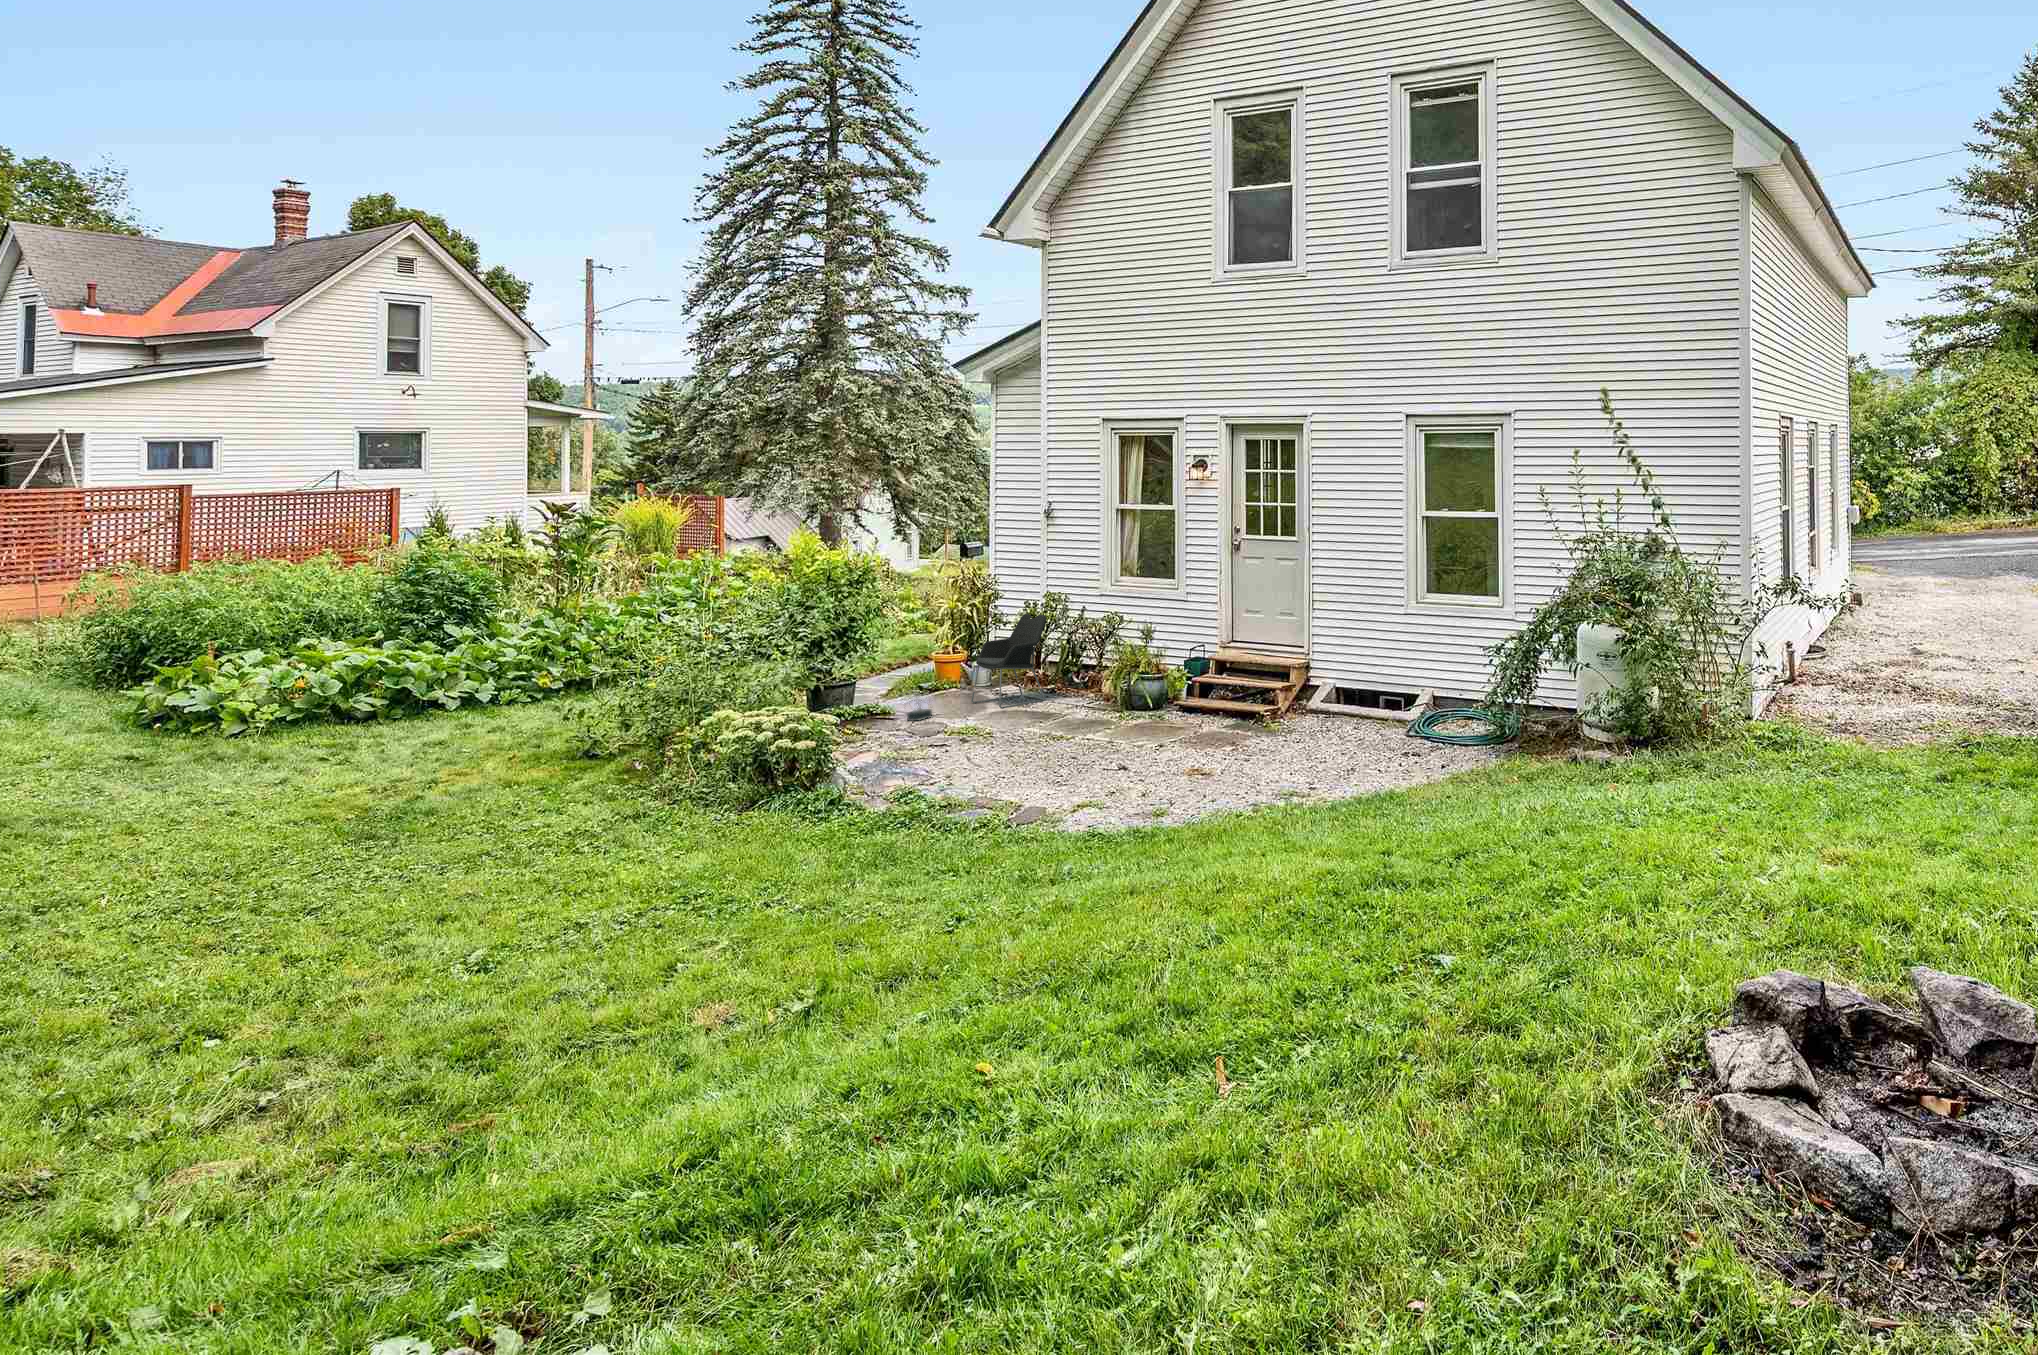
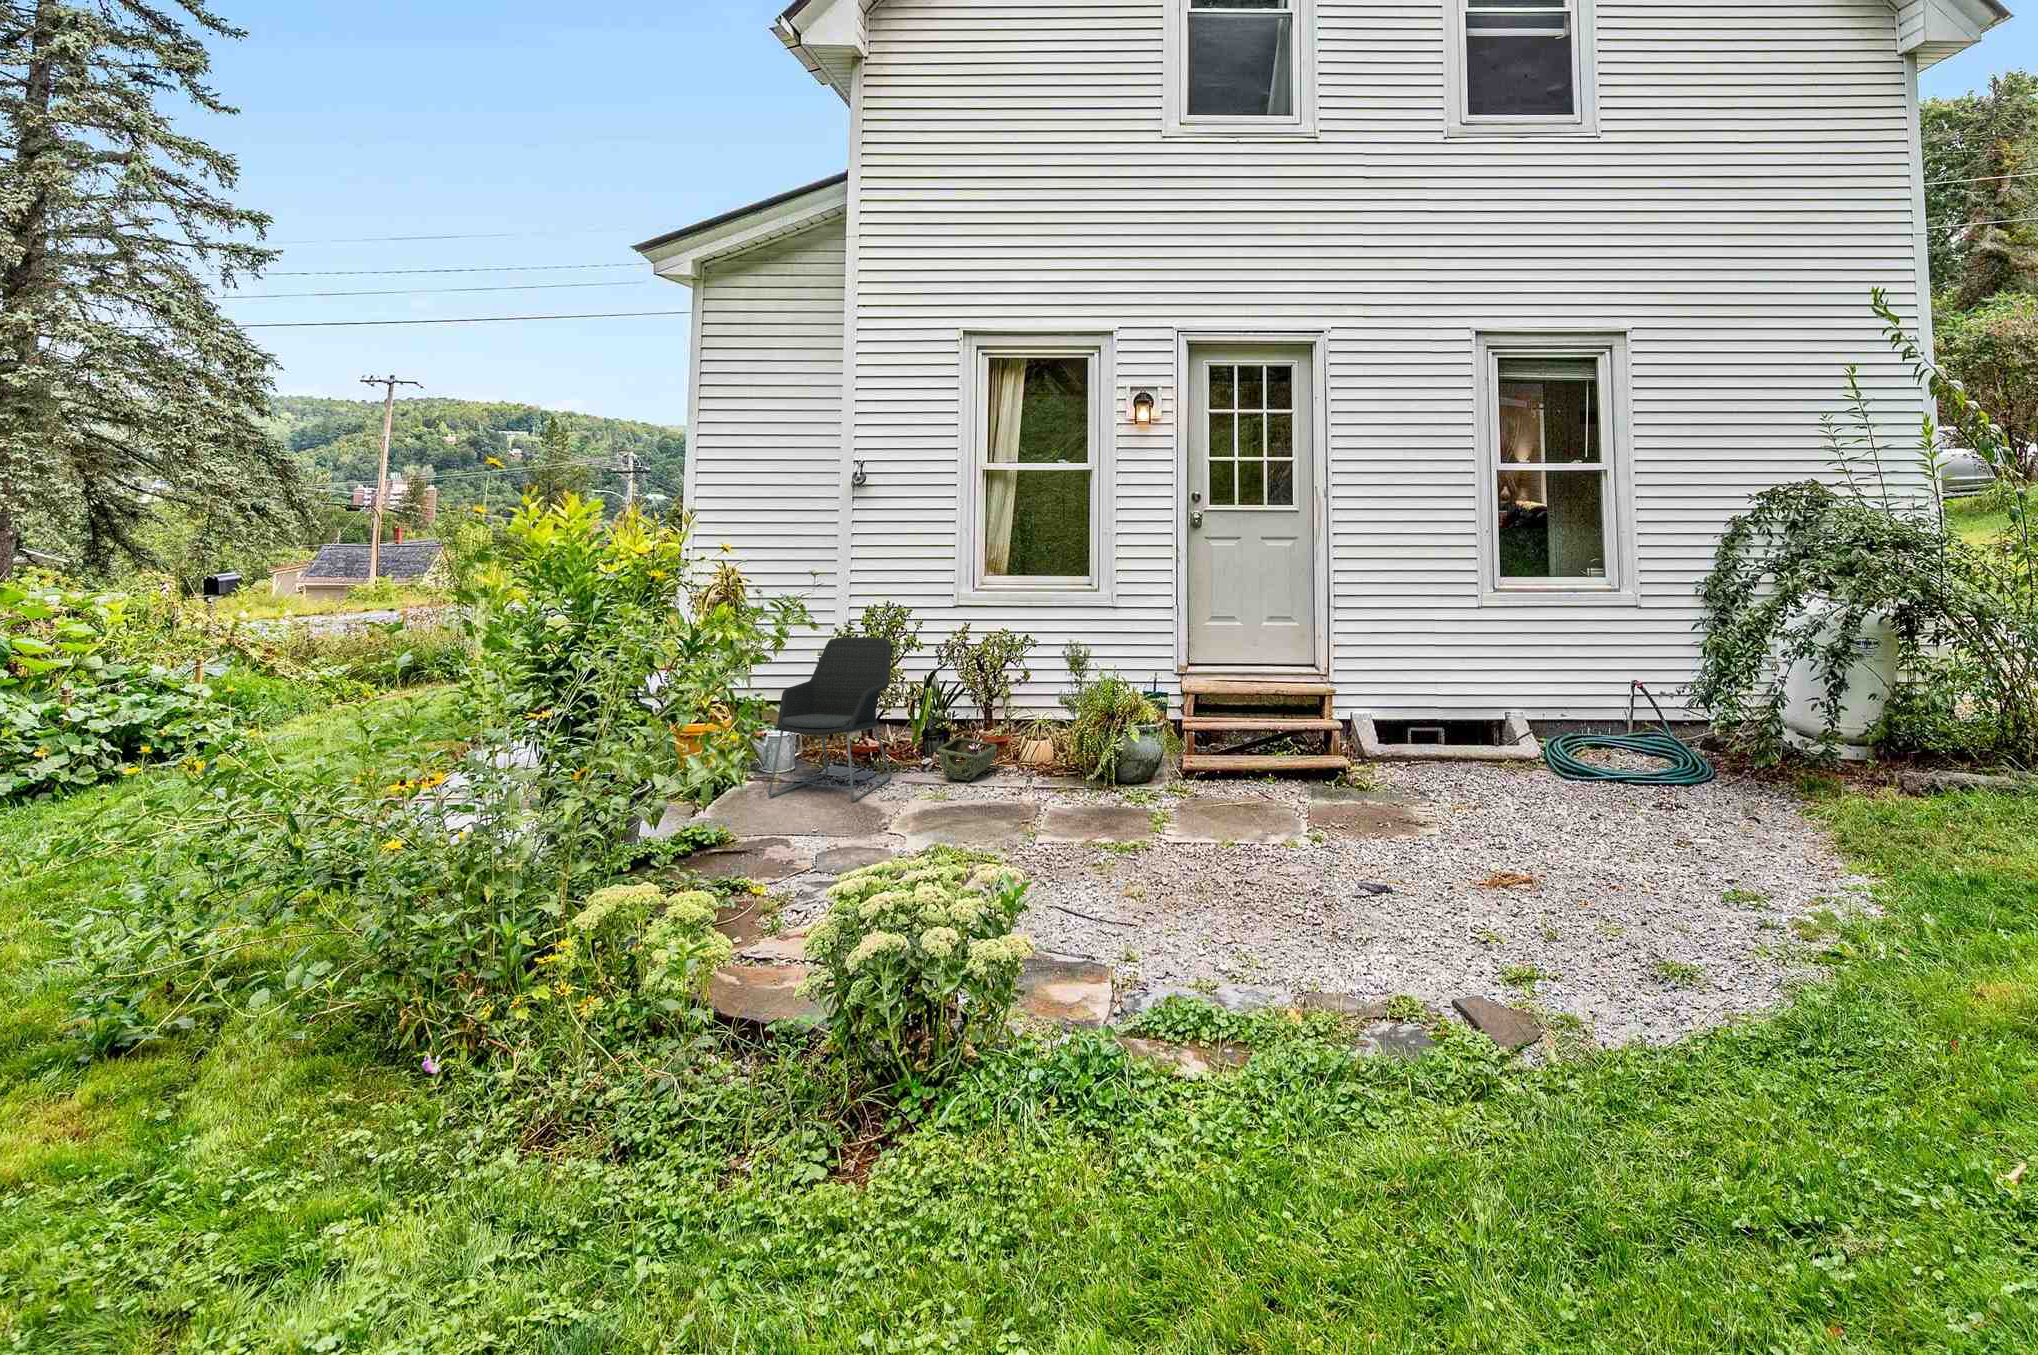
woven basket: none [1058,680,1104,705] -> present [937,737,998,781]
decorative plant: present [902,693,932,721] -> none [725,789,774,849]

